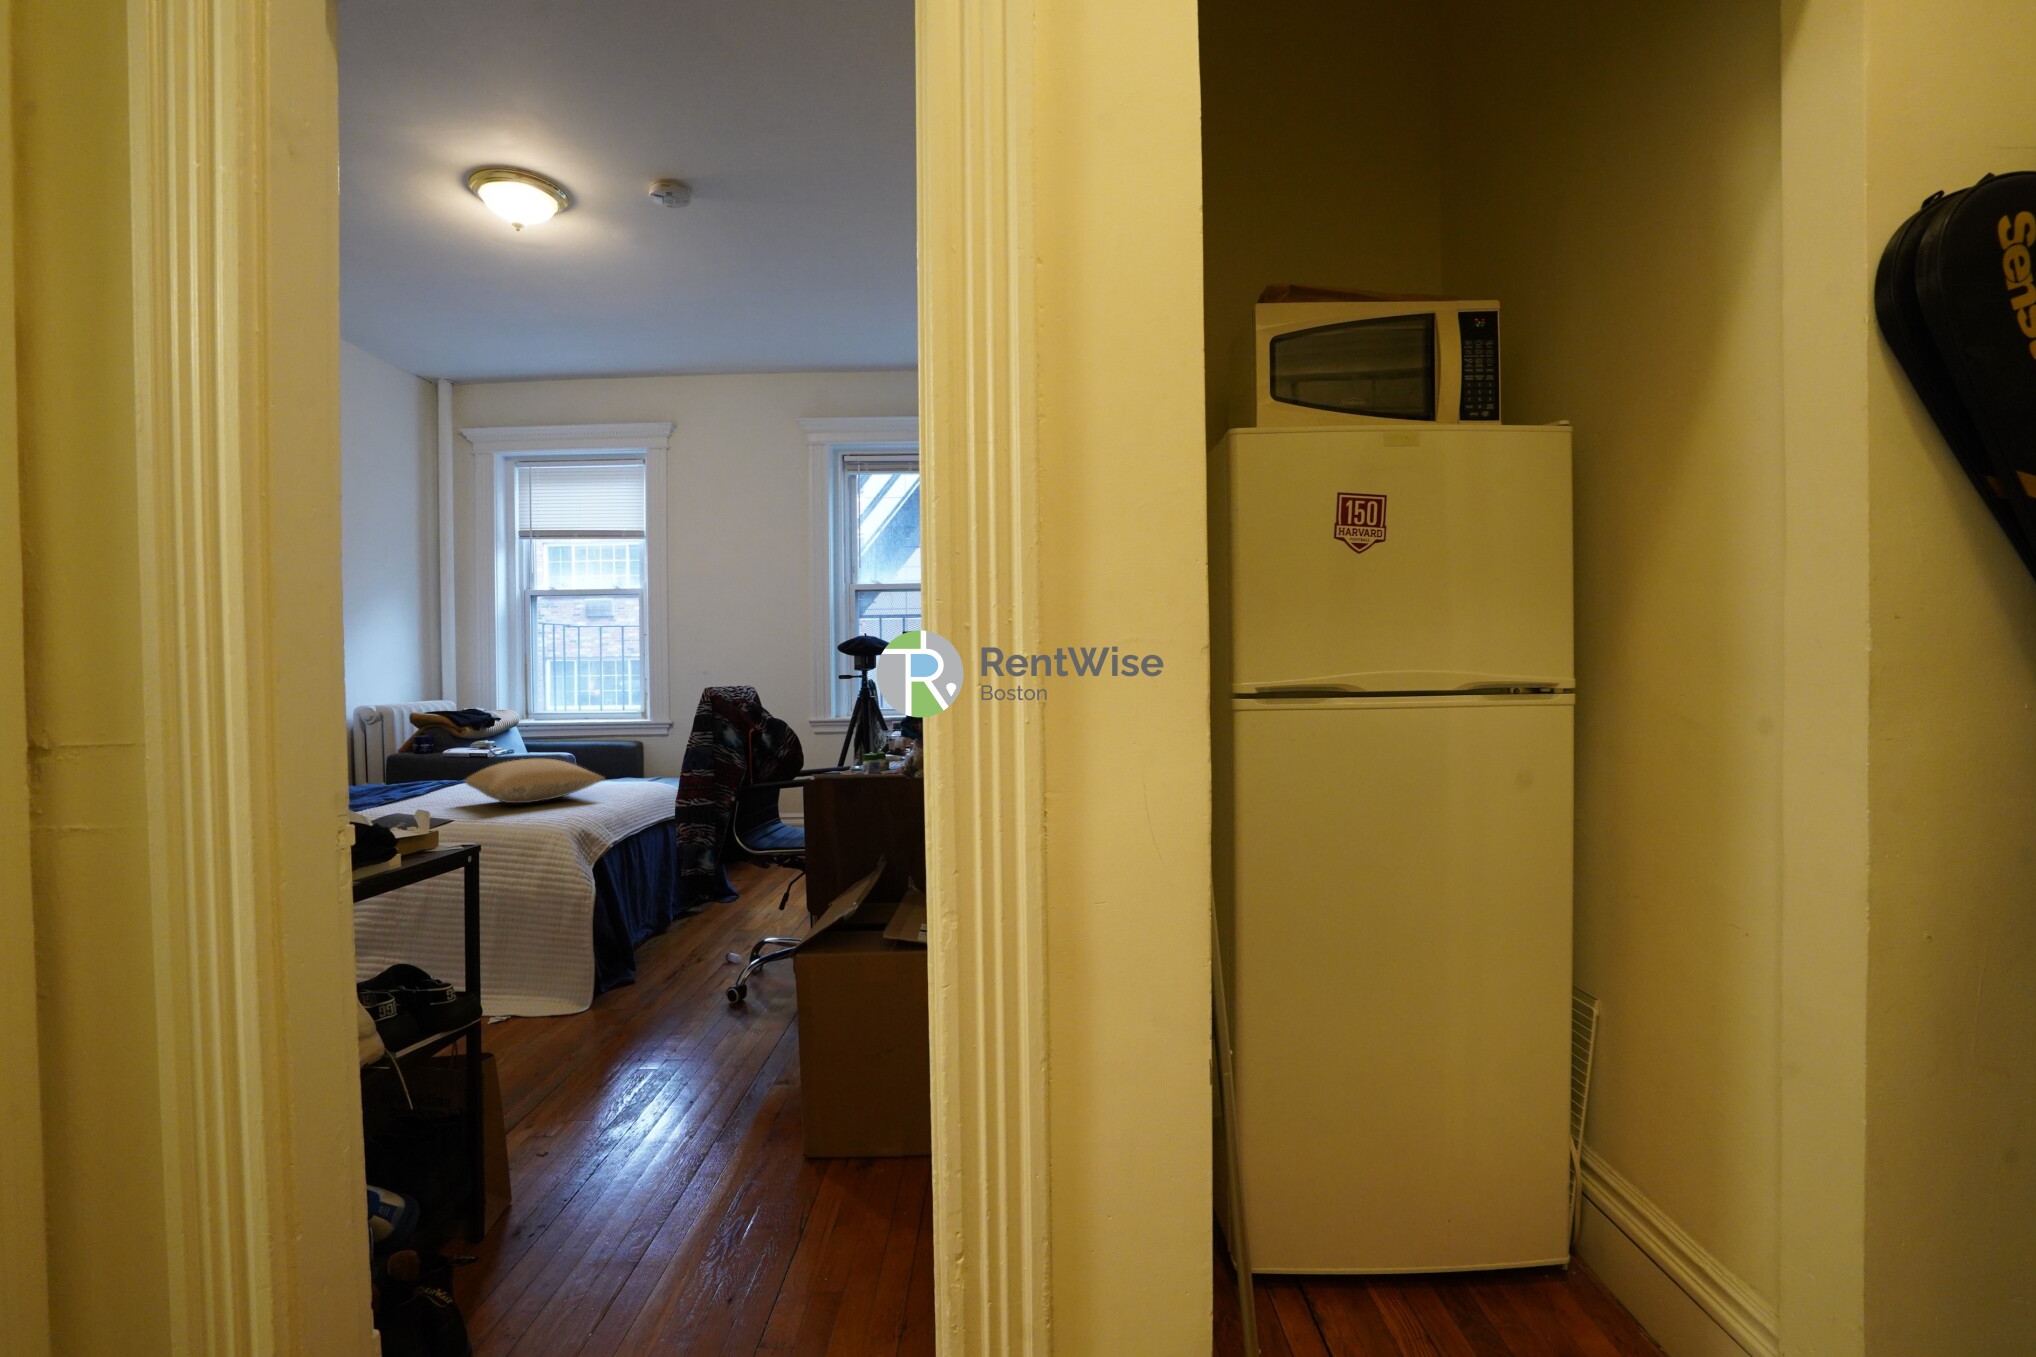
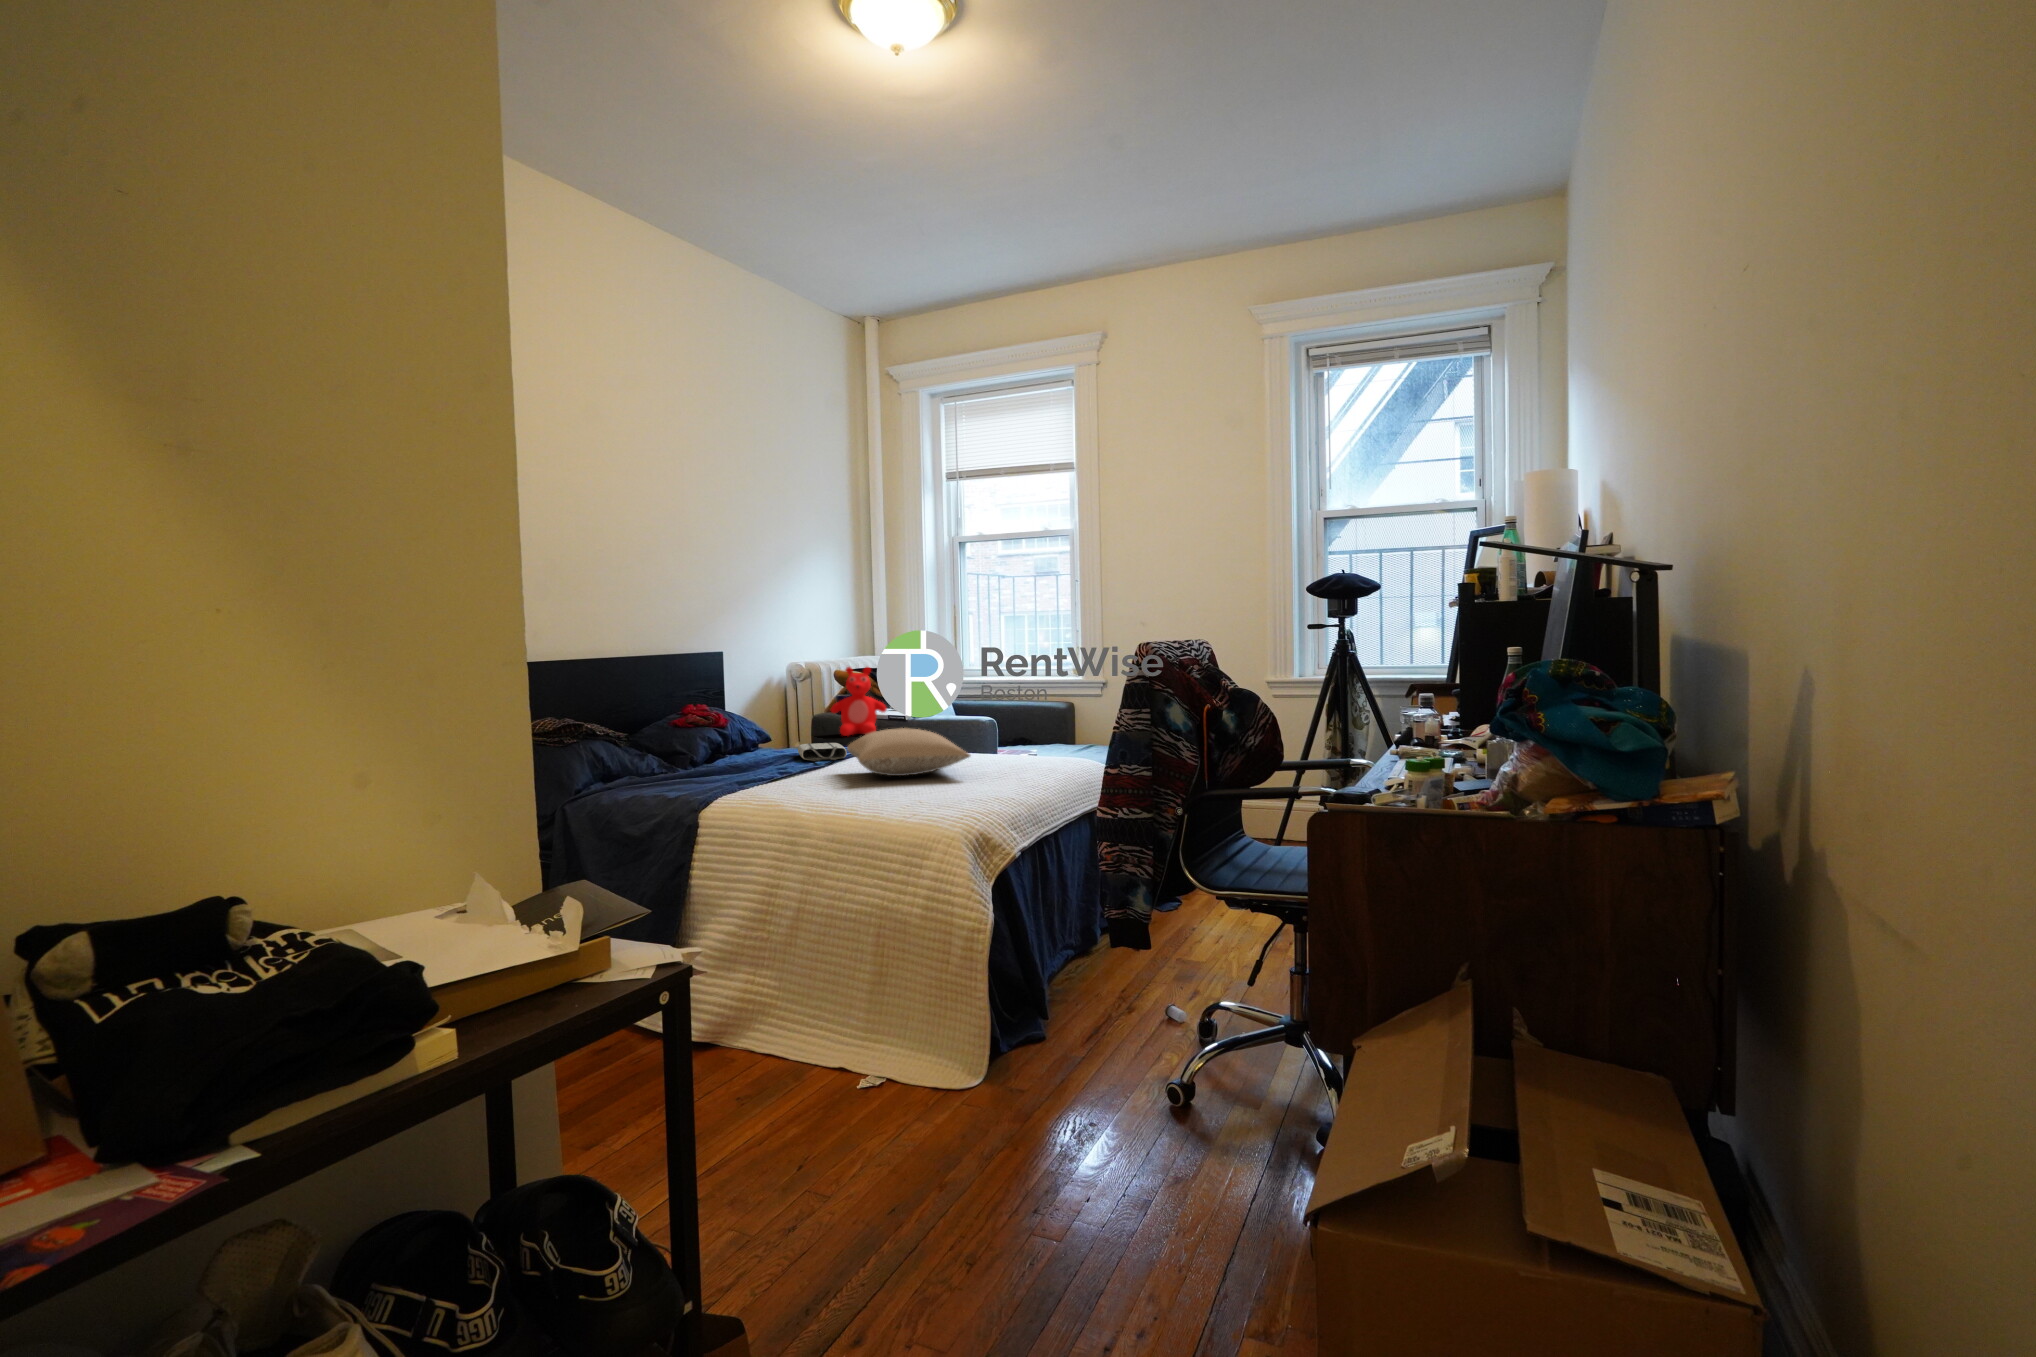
teddy bear: none [409,706,473,773] -> present [831,667,887,736]
tote bag: none [391,779,452,797] -> present [798,743,847,761]

